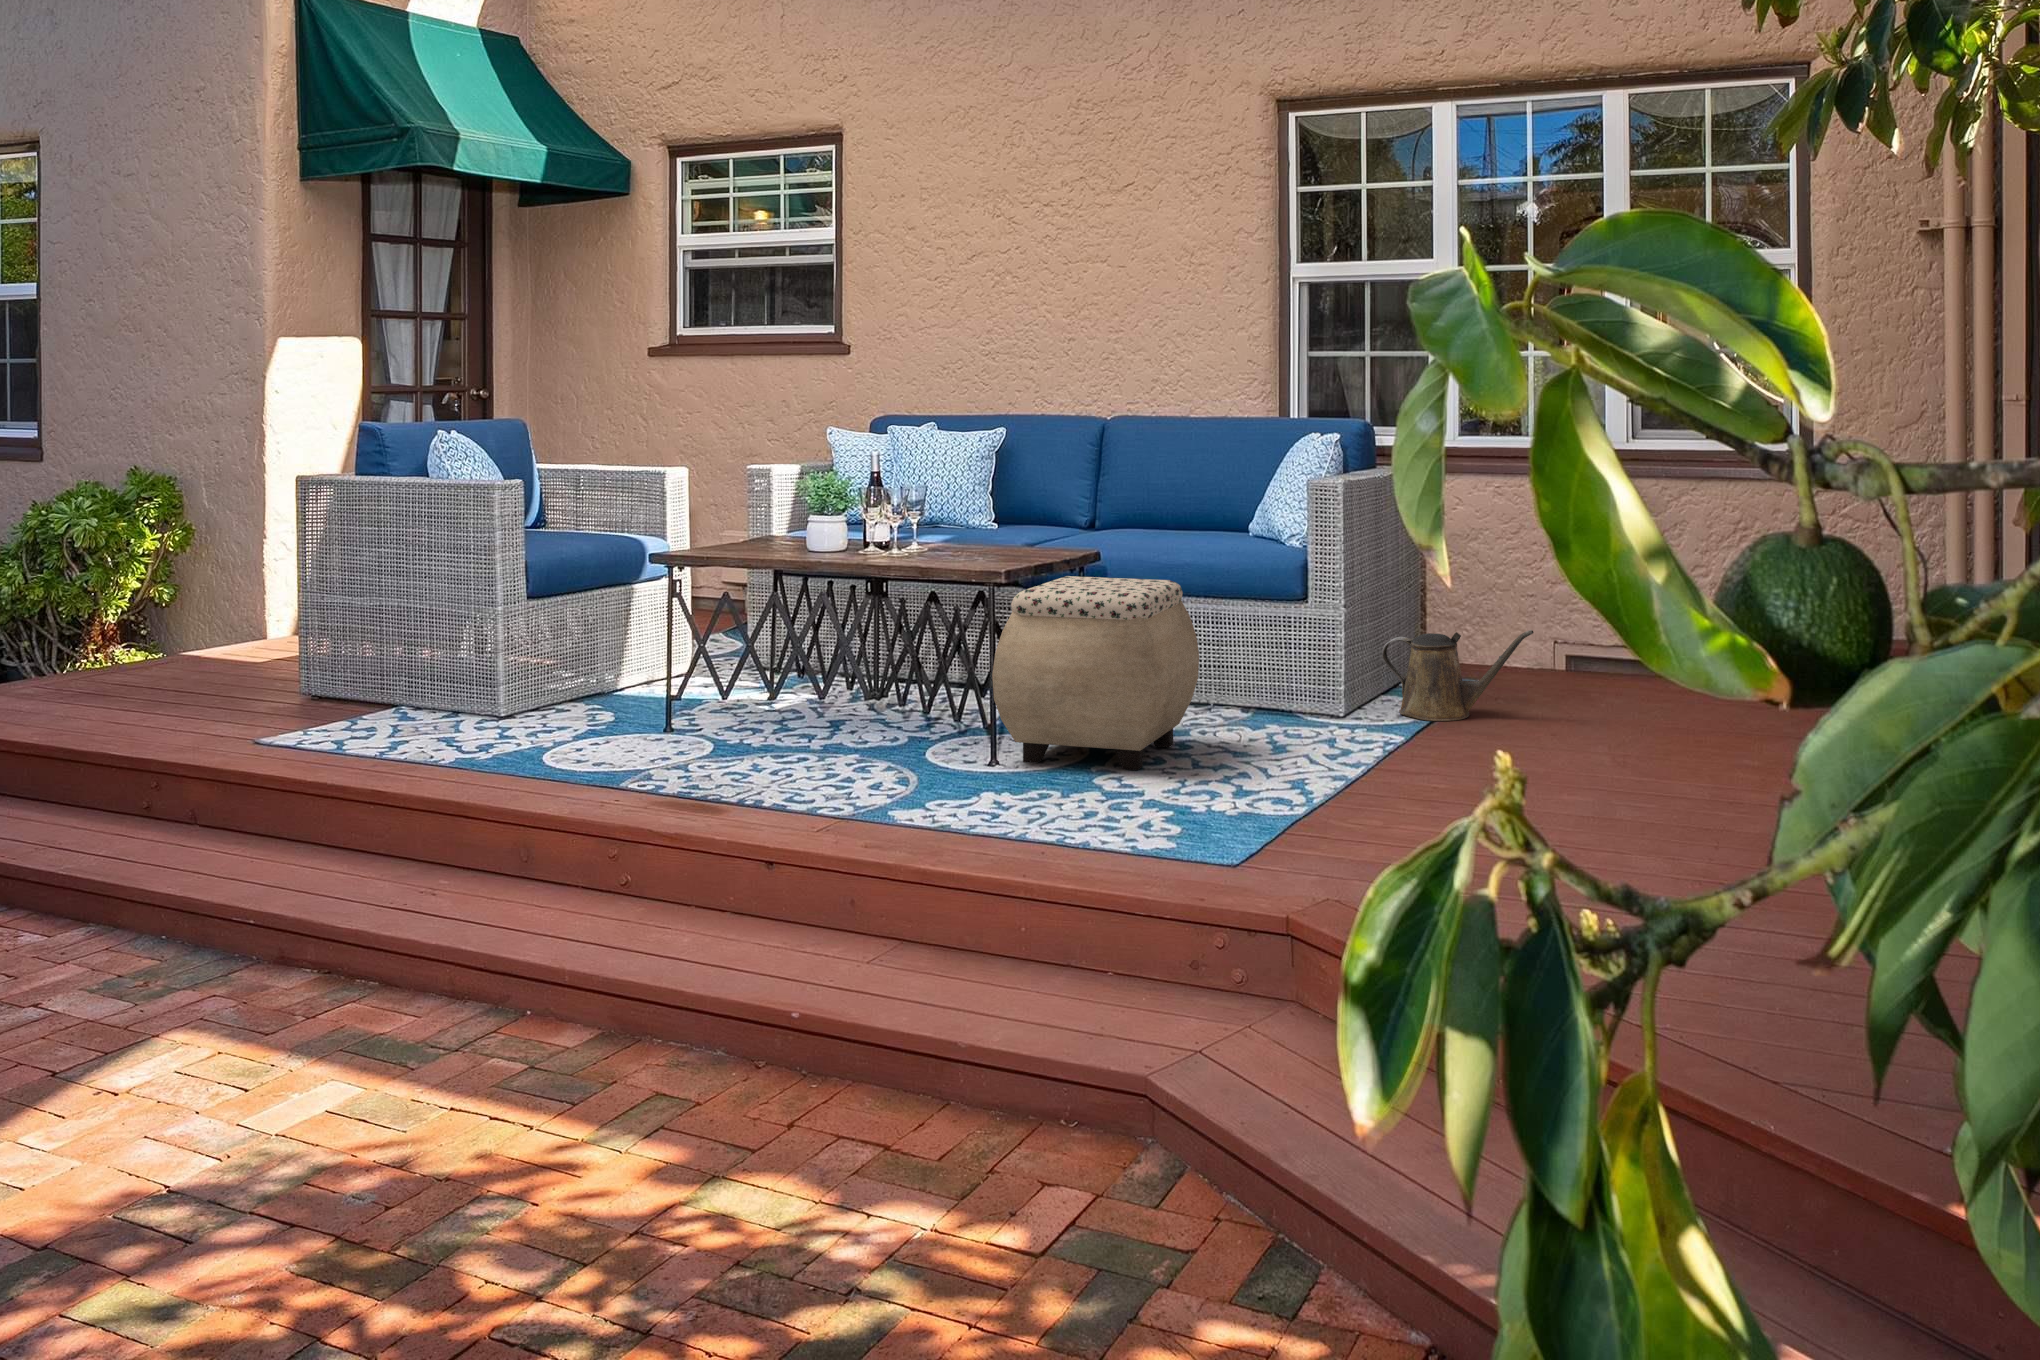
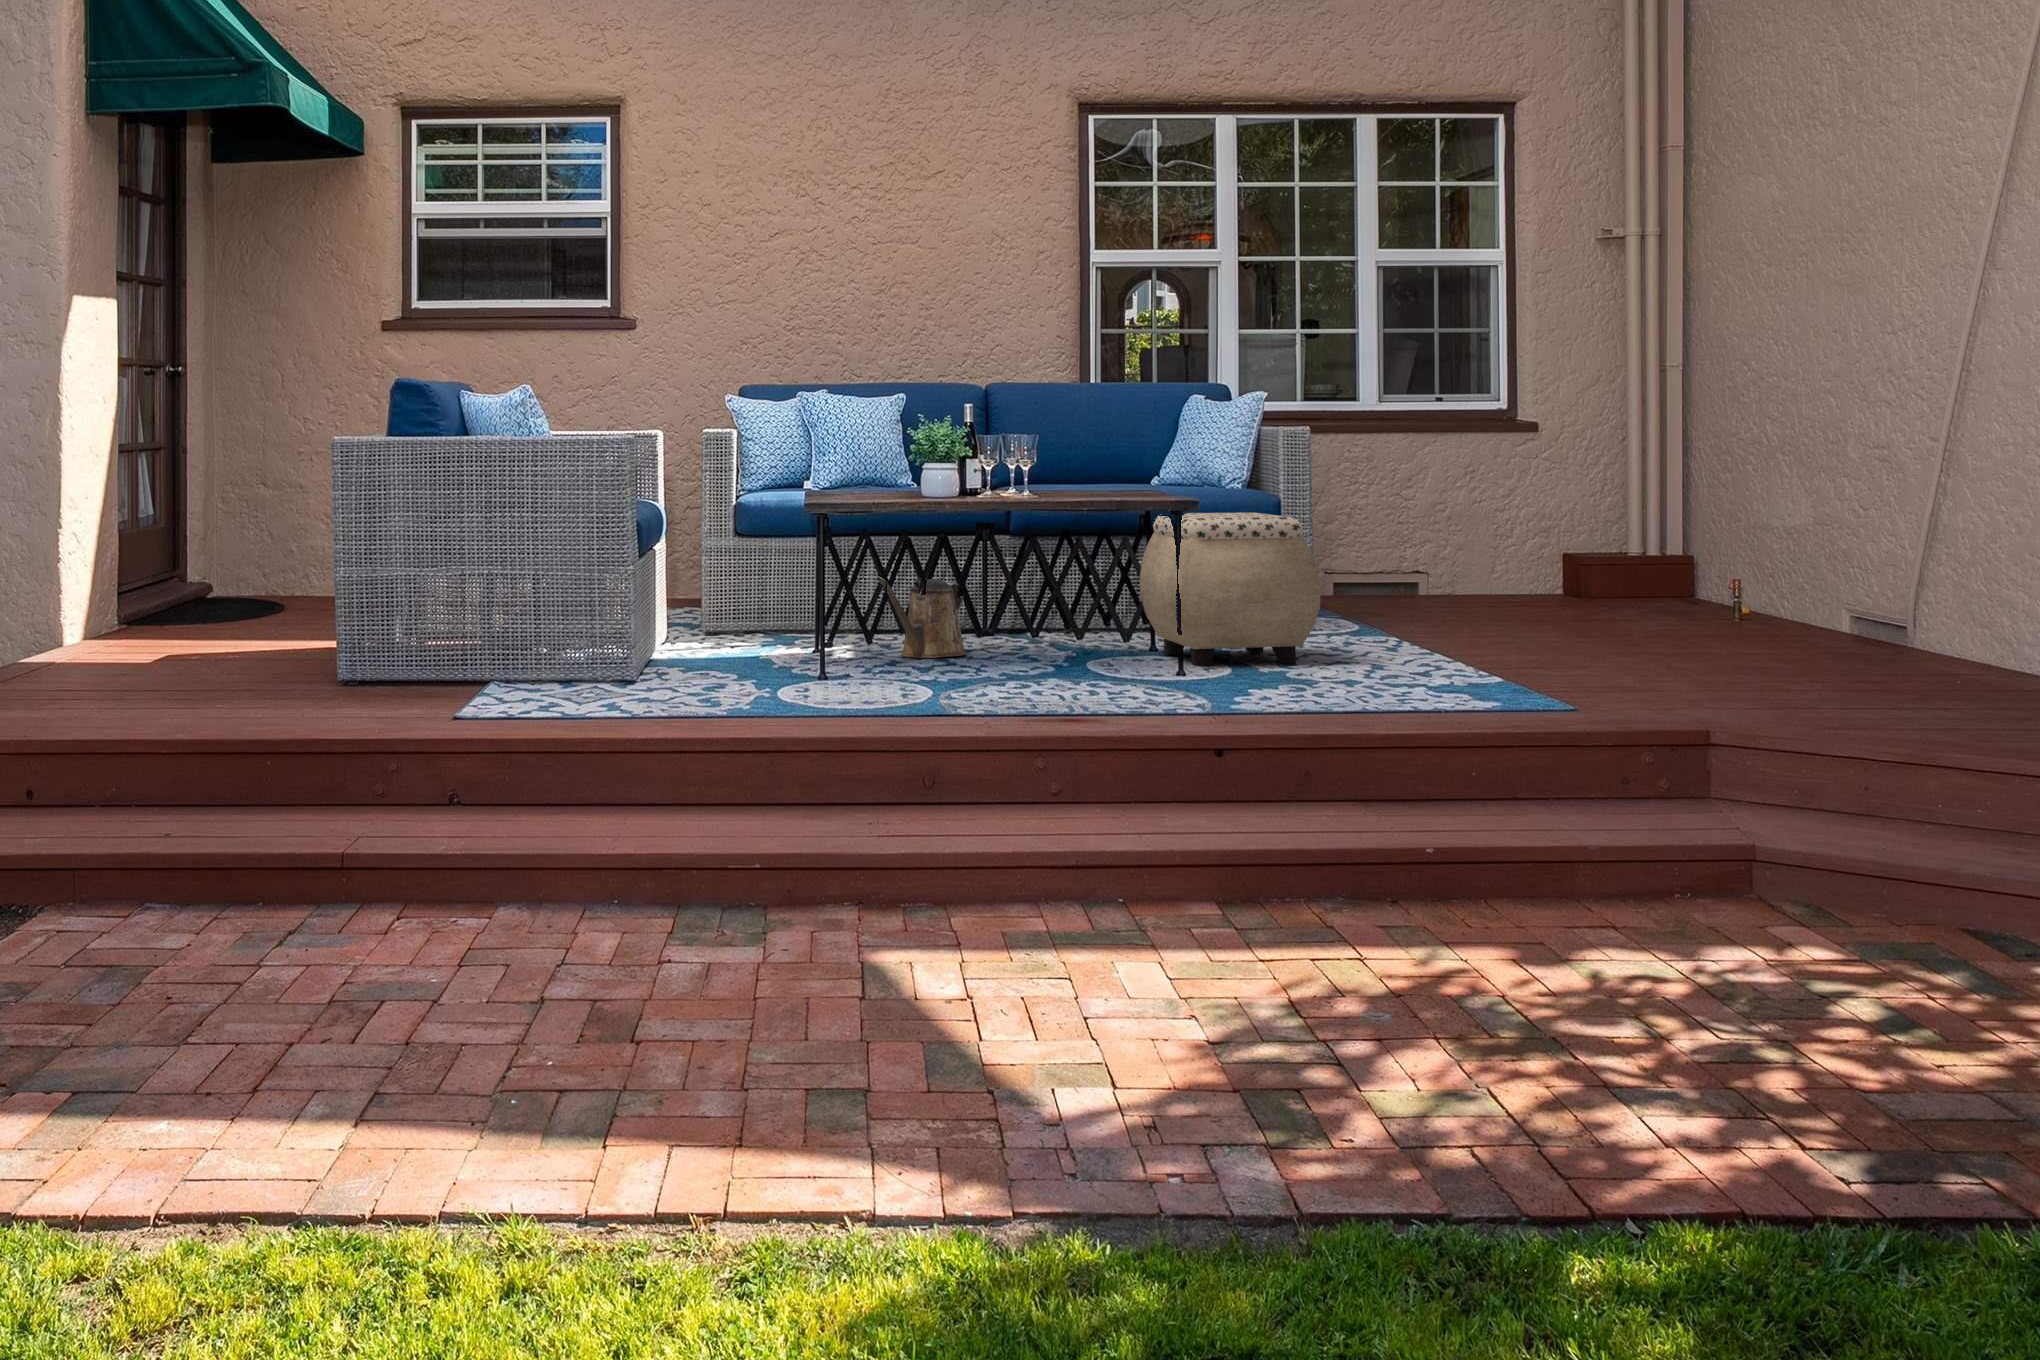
watering can: present [1382,630,1534,721] -> present [877,577,966,658]

